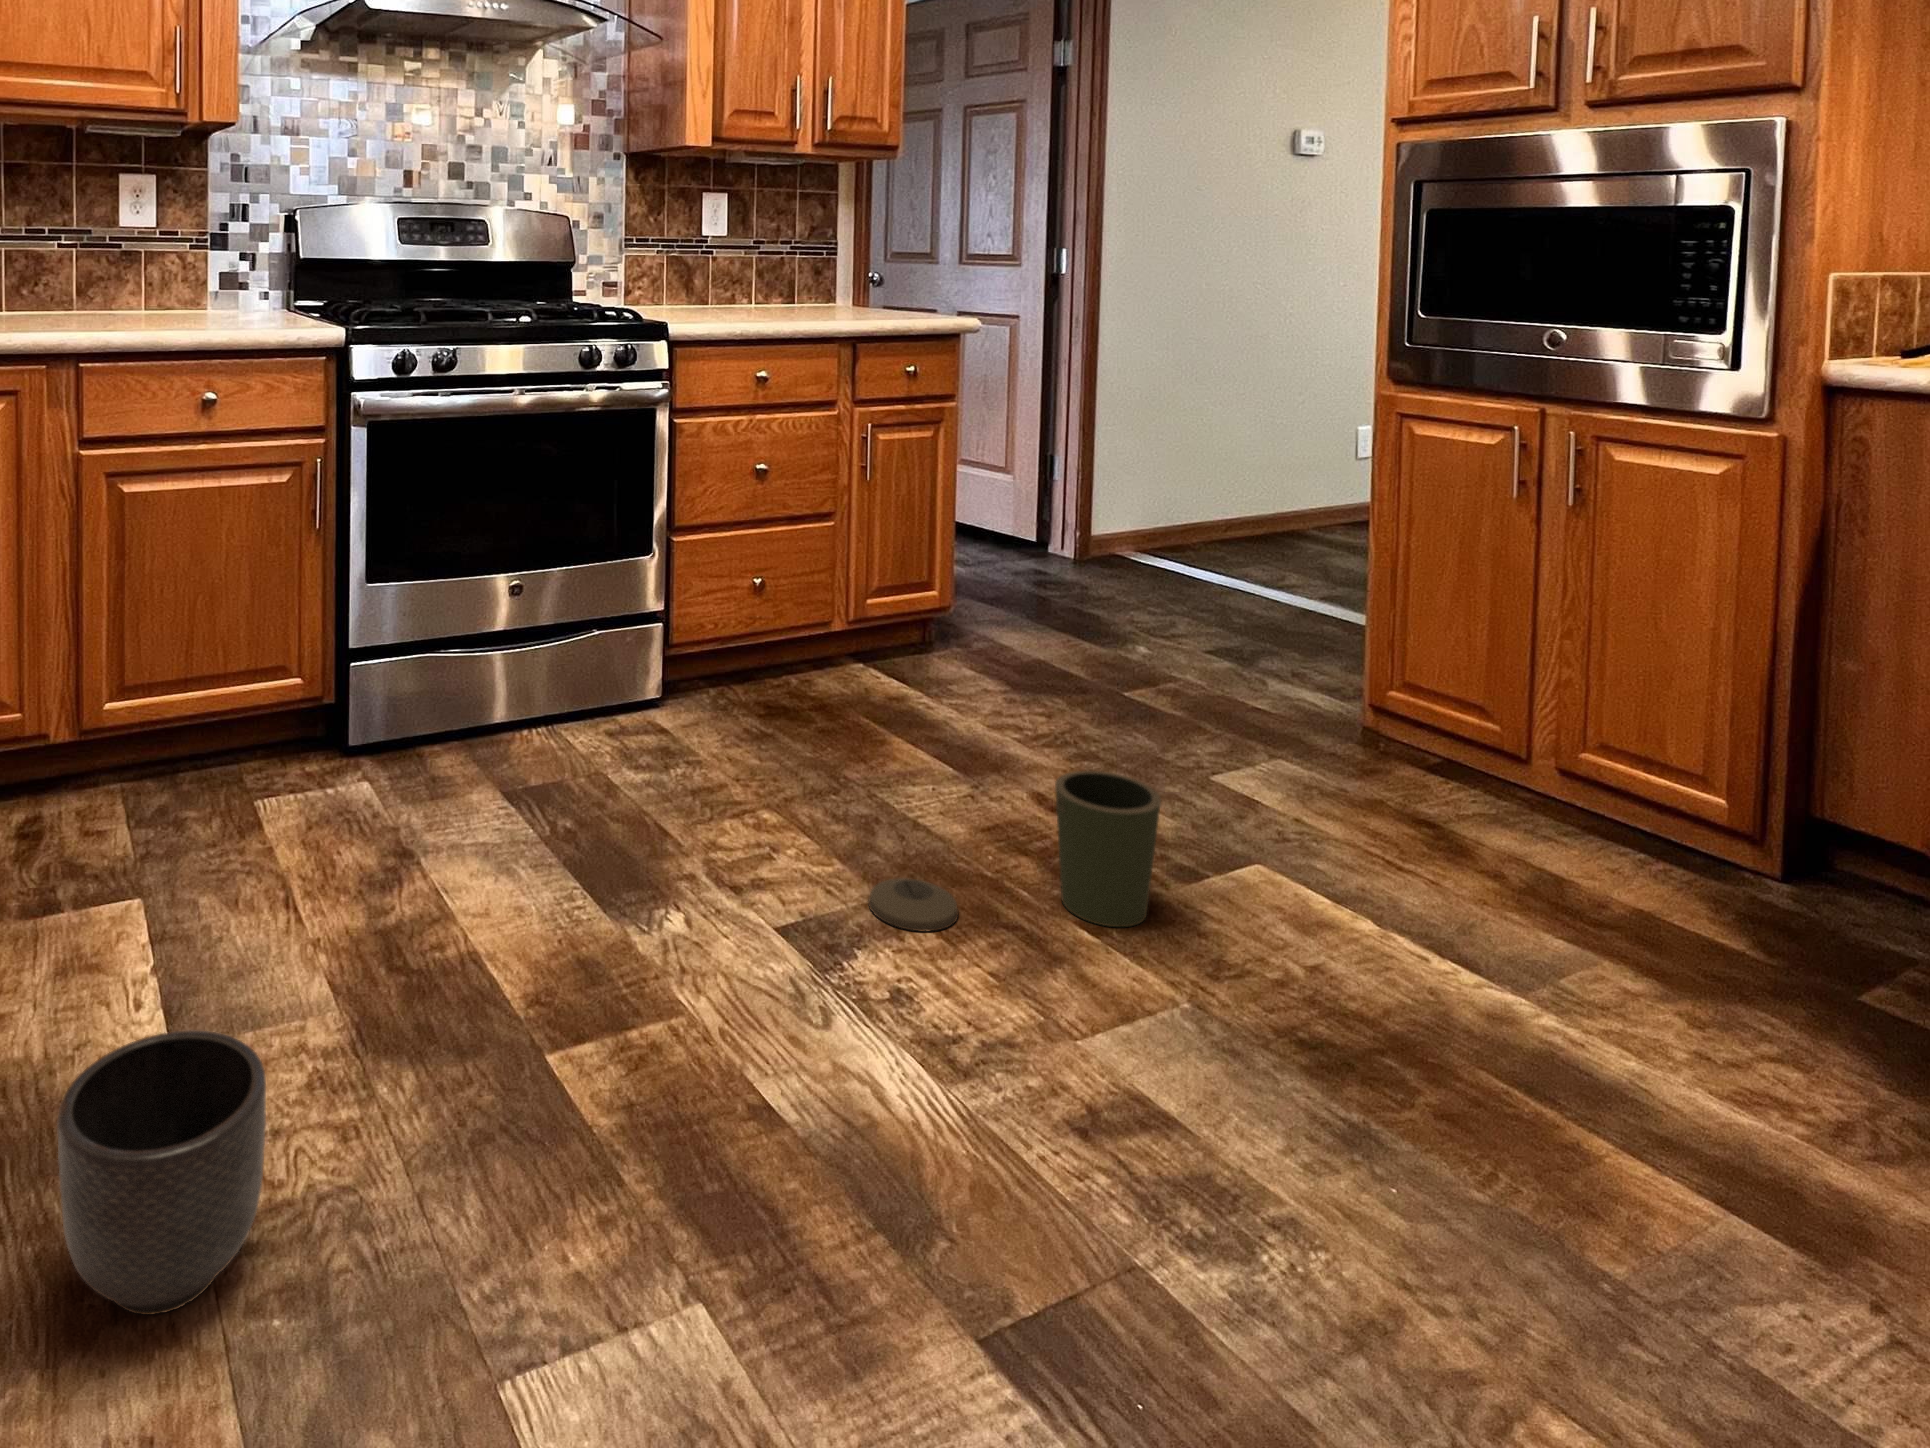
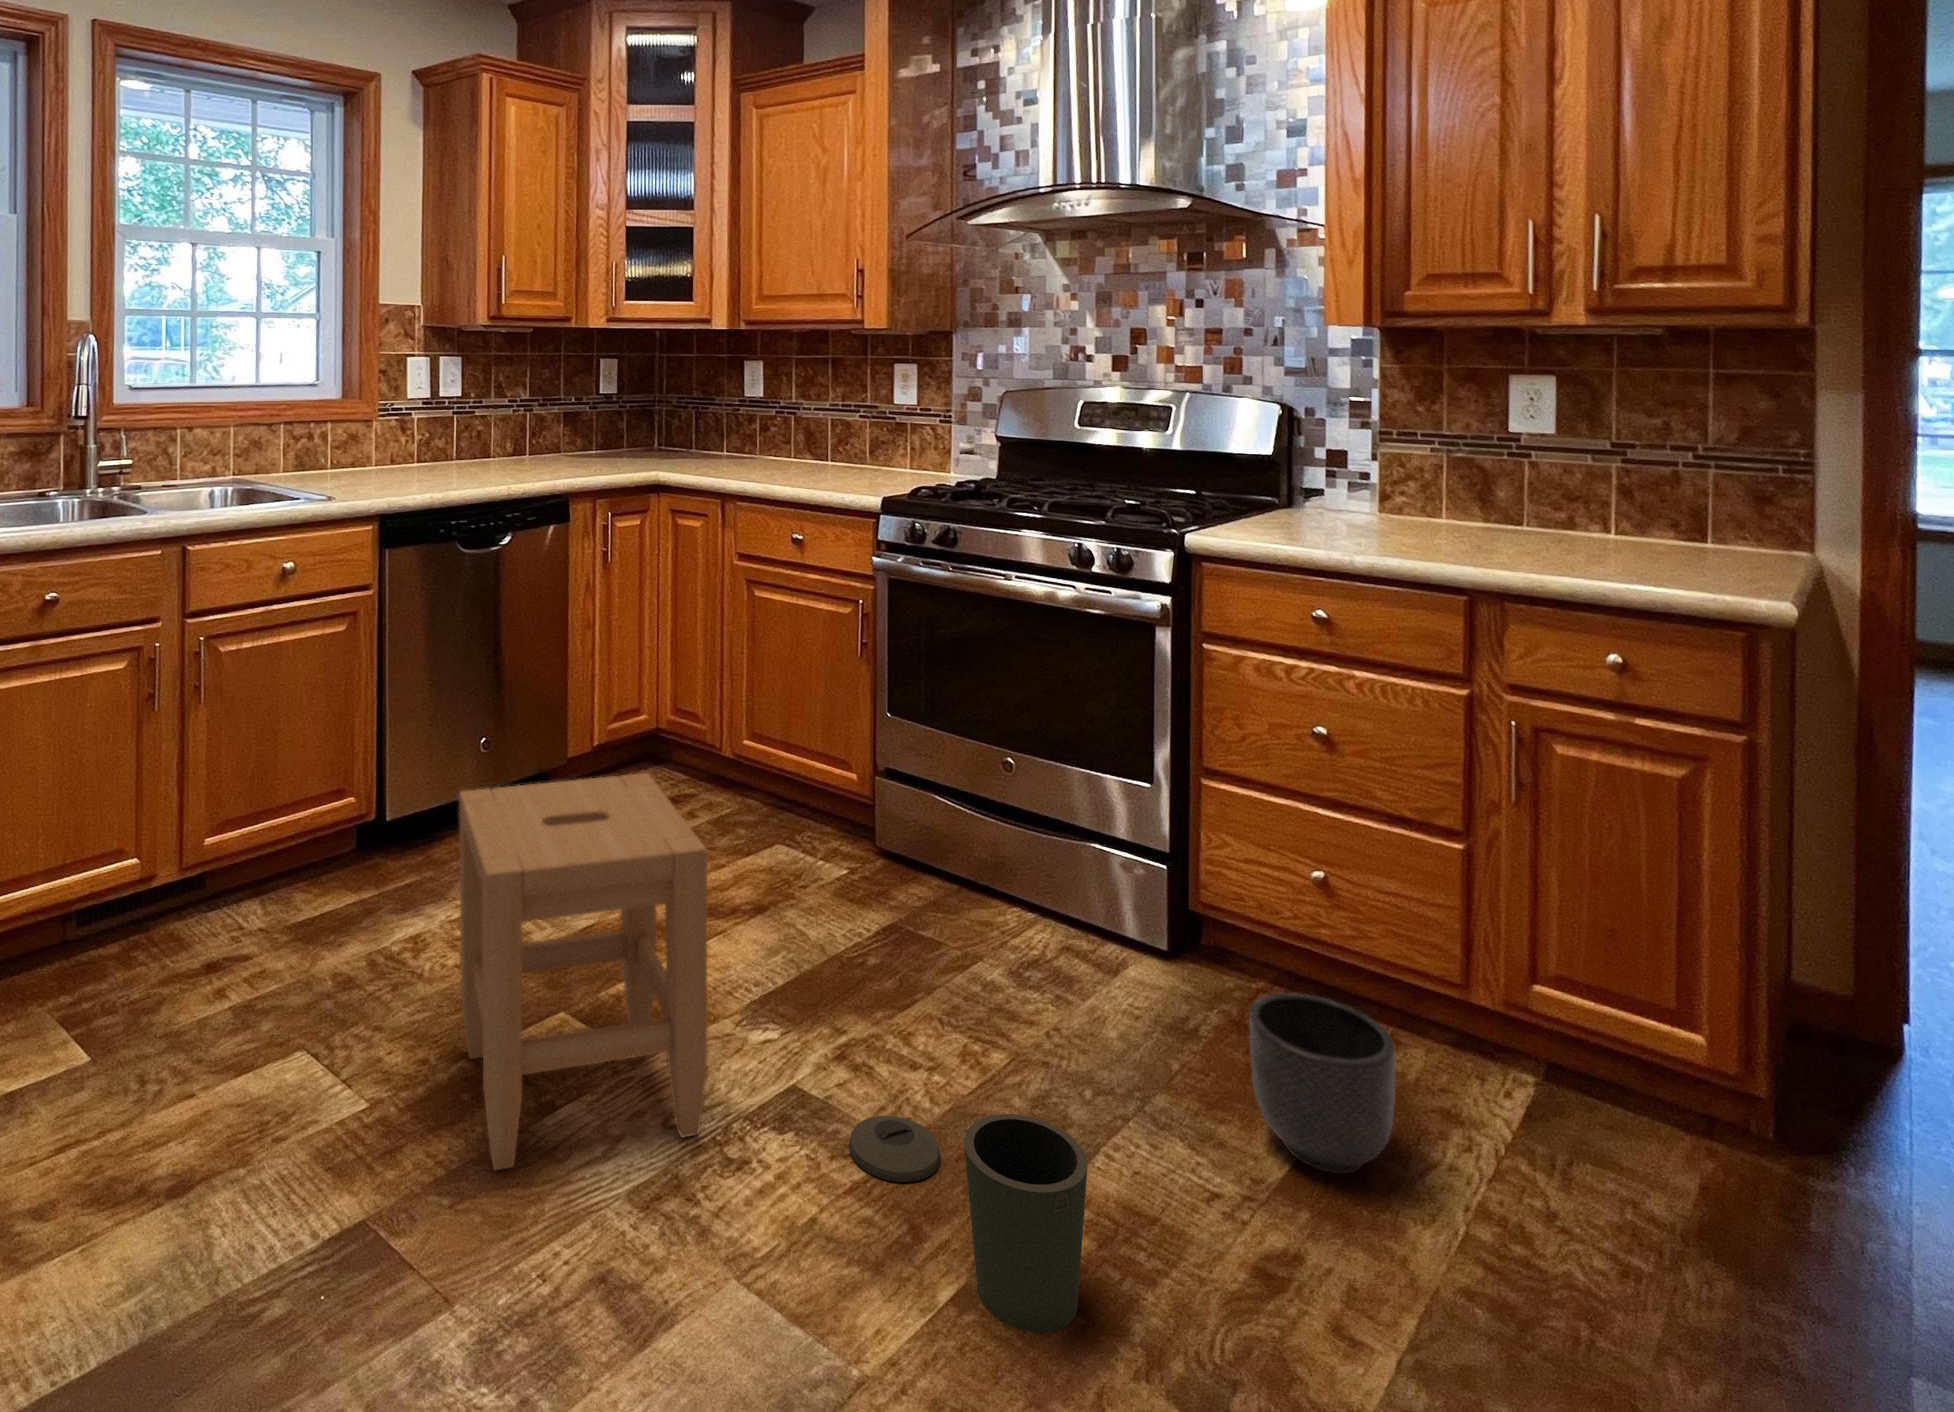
stool: none [591,671,914,1184] -> present [459,773,707,1170]
planter: present [57,1031,266,1315] -> present [1249,993,1395,1174]

